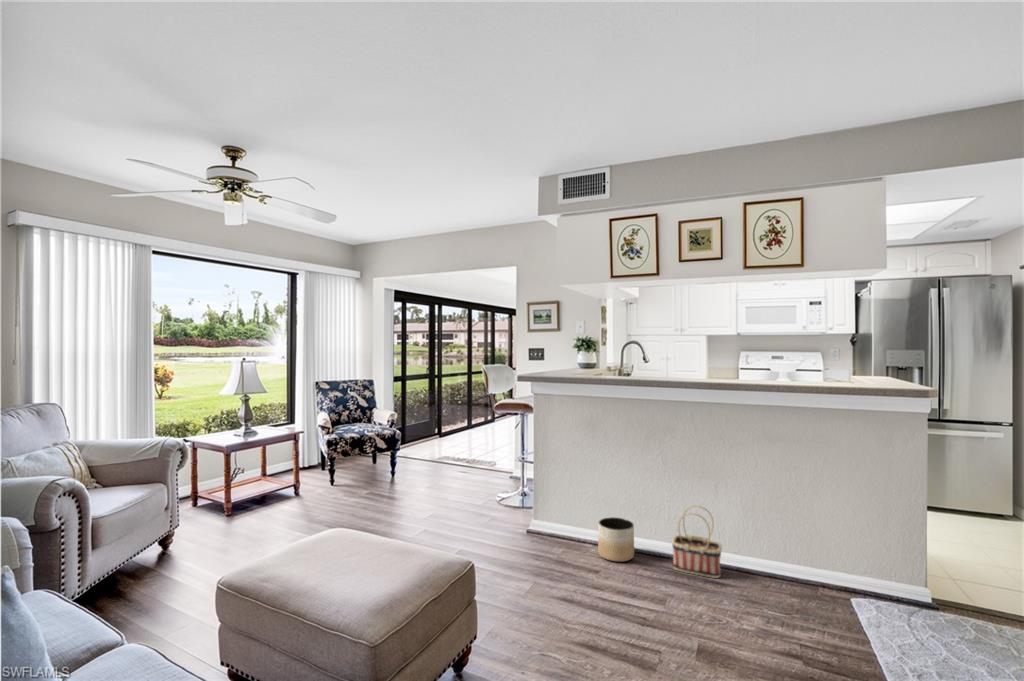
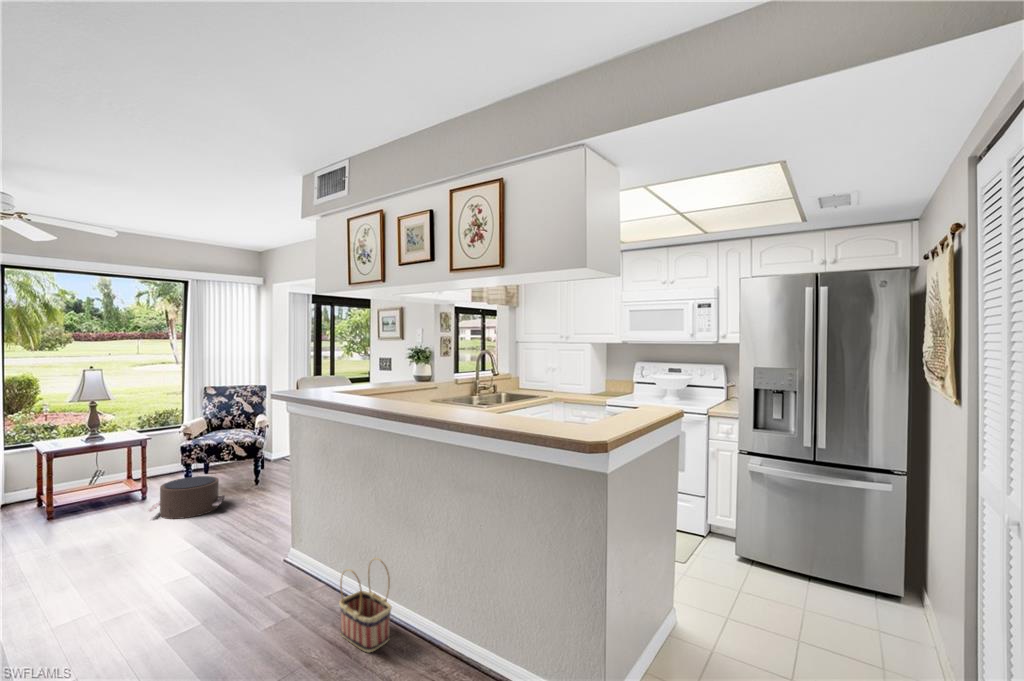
pouf: none [335,467,402,508] -> present [148,476,225,519]
planter: present [598,517,634,562] -> none [288,559,331,615]

